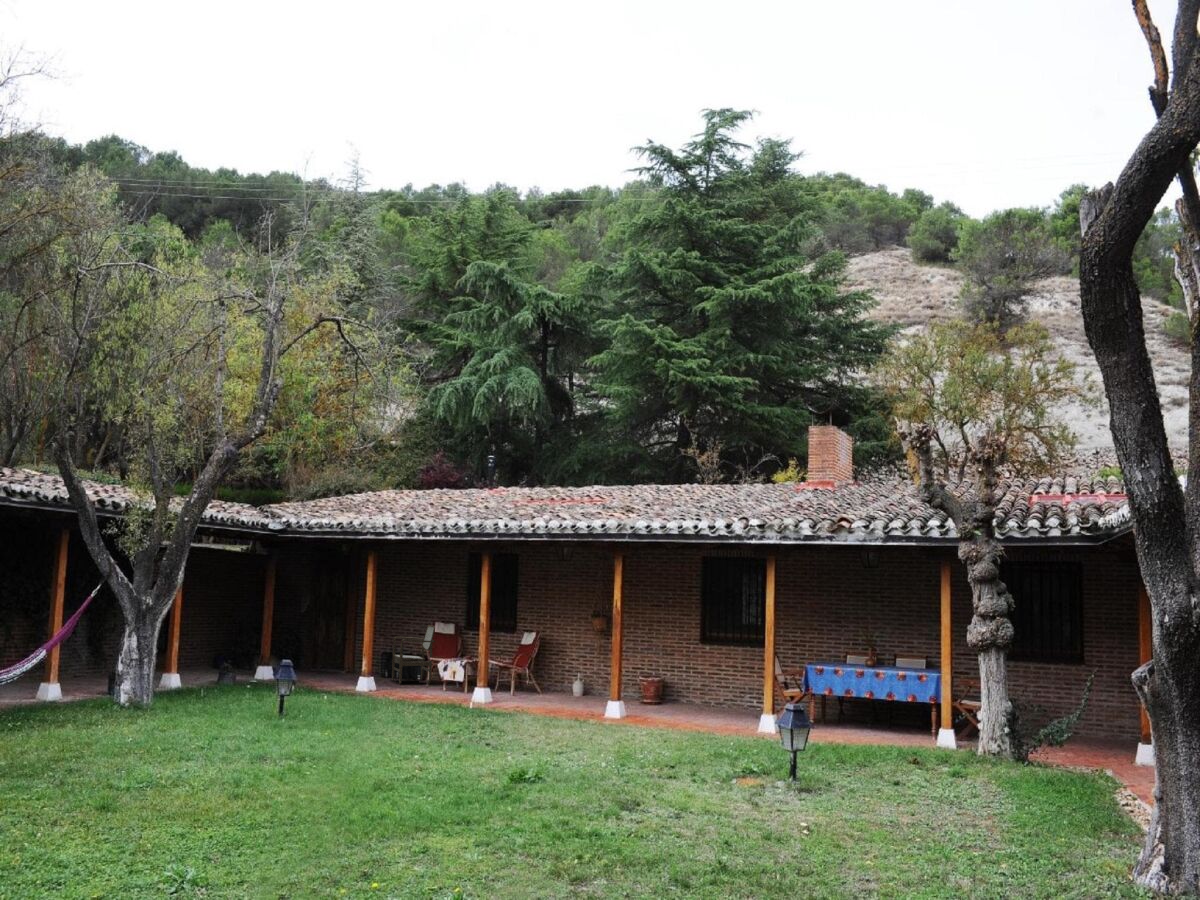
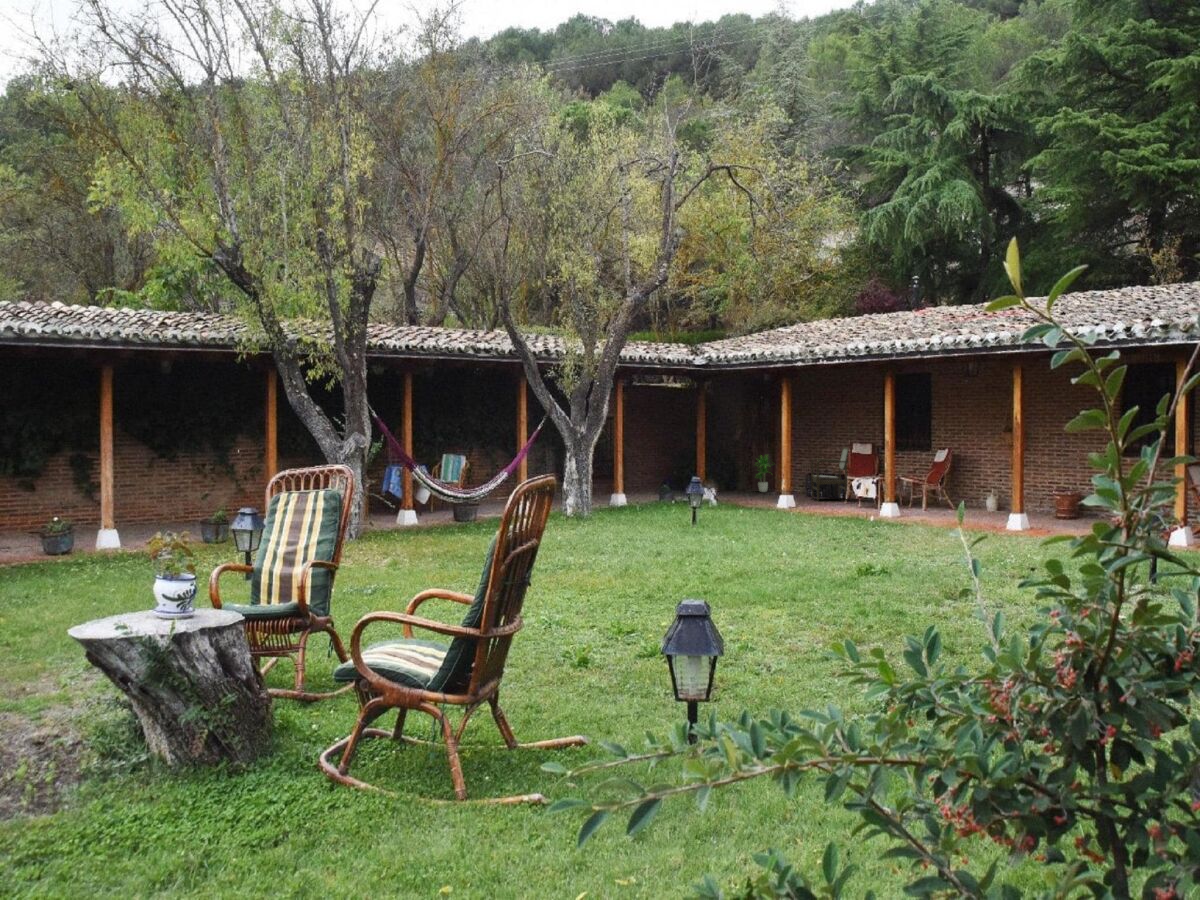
potted plant: none [325,628,352,671] -> present [758,456,768,492]

